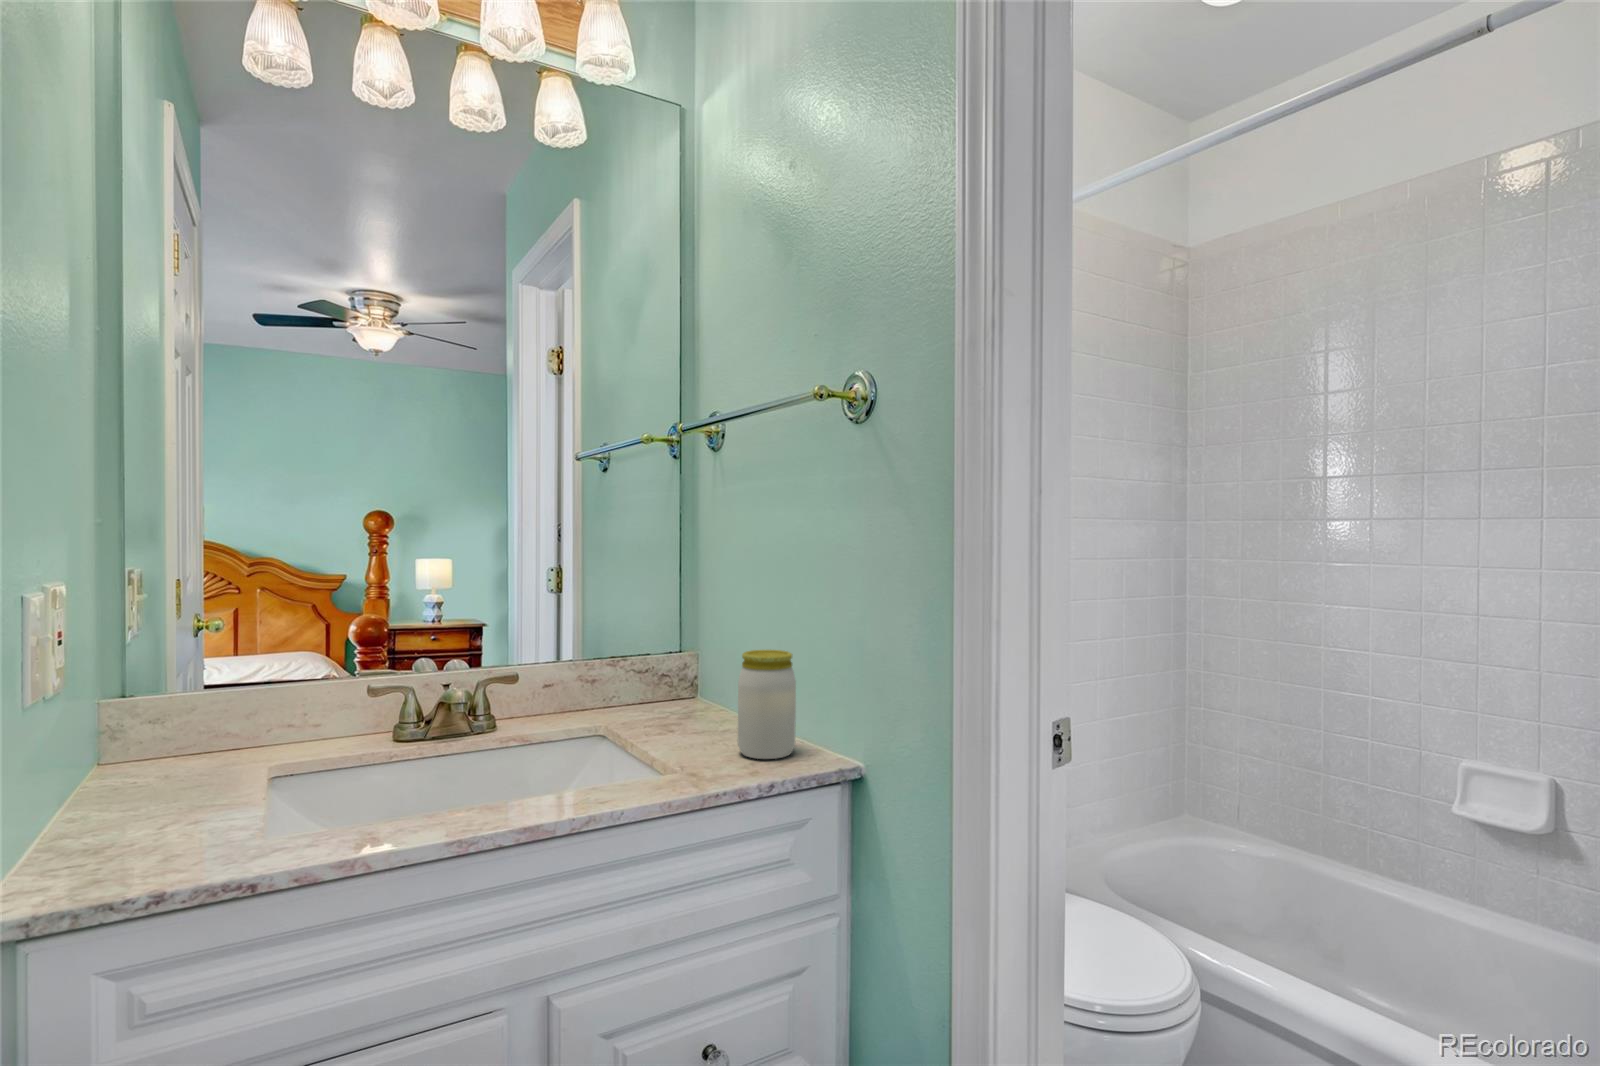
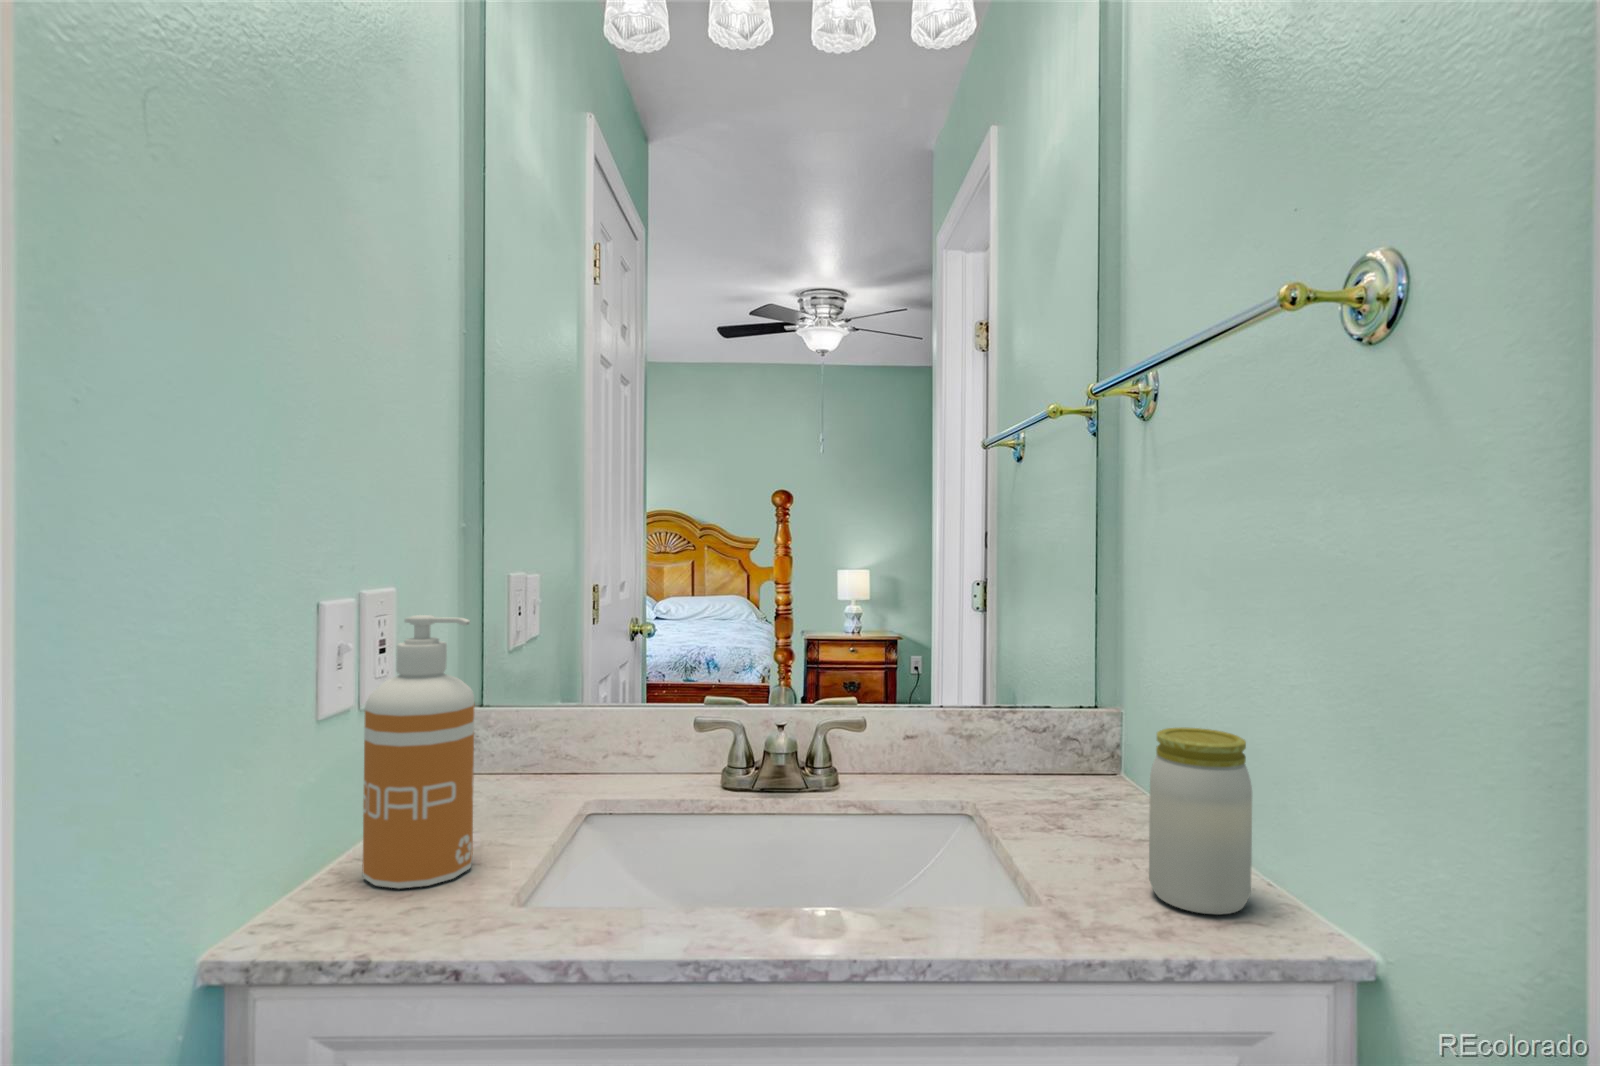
soap dispenser: none [80,604,201,853] -> present [363,615,475,888]

